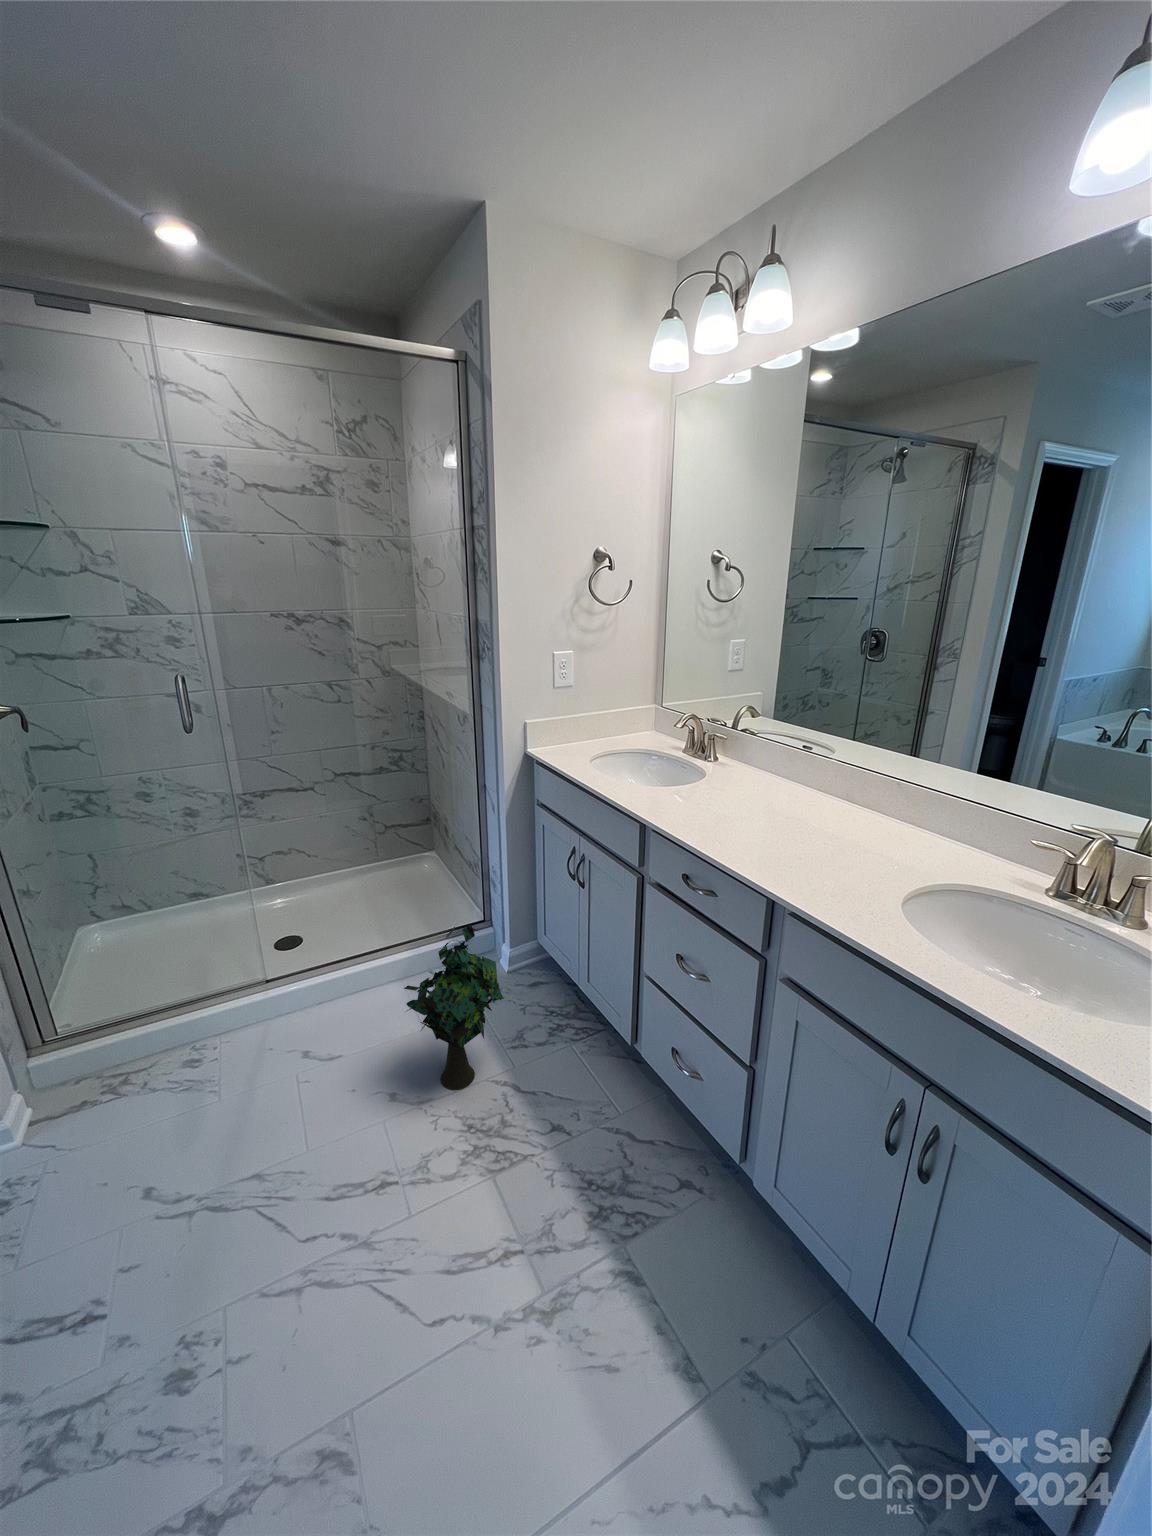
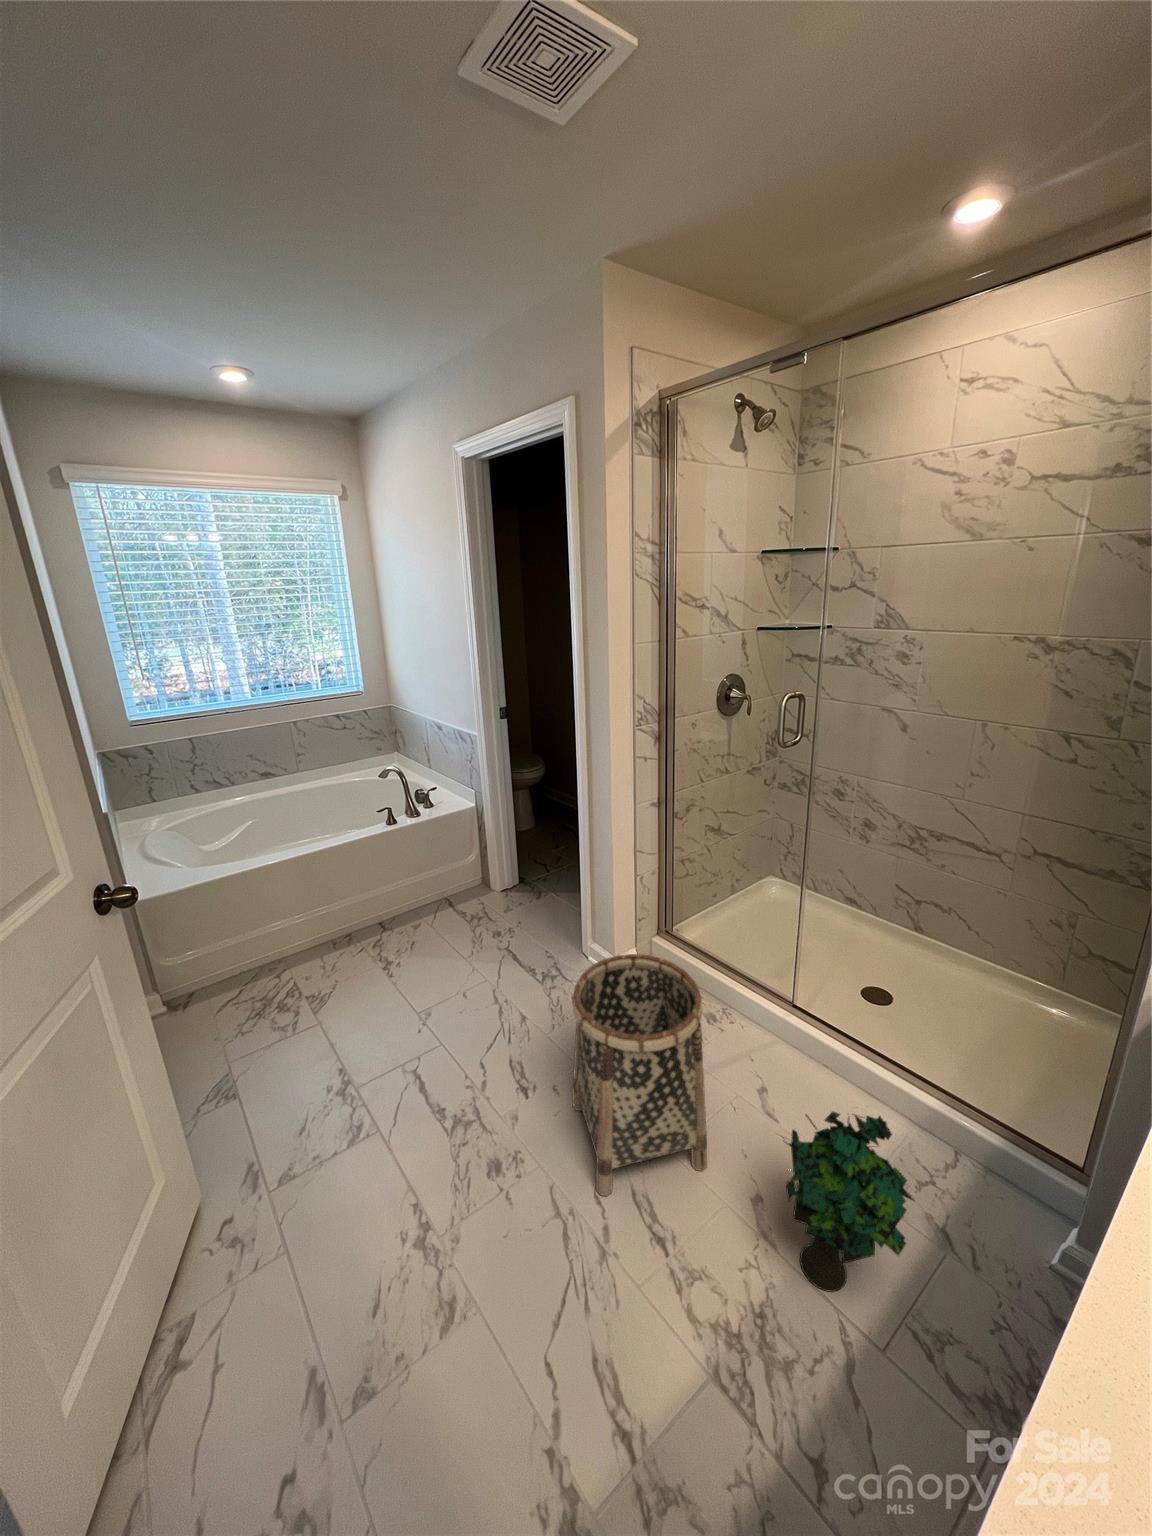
basket: none [145,970,345,1248] -> present [572,954,707,1196]

